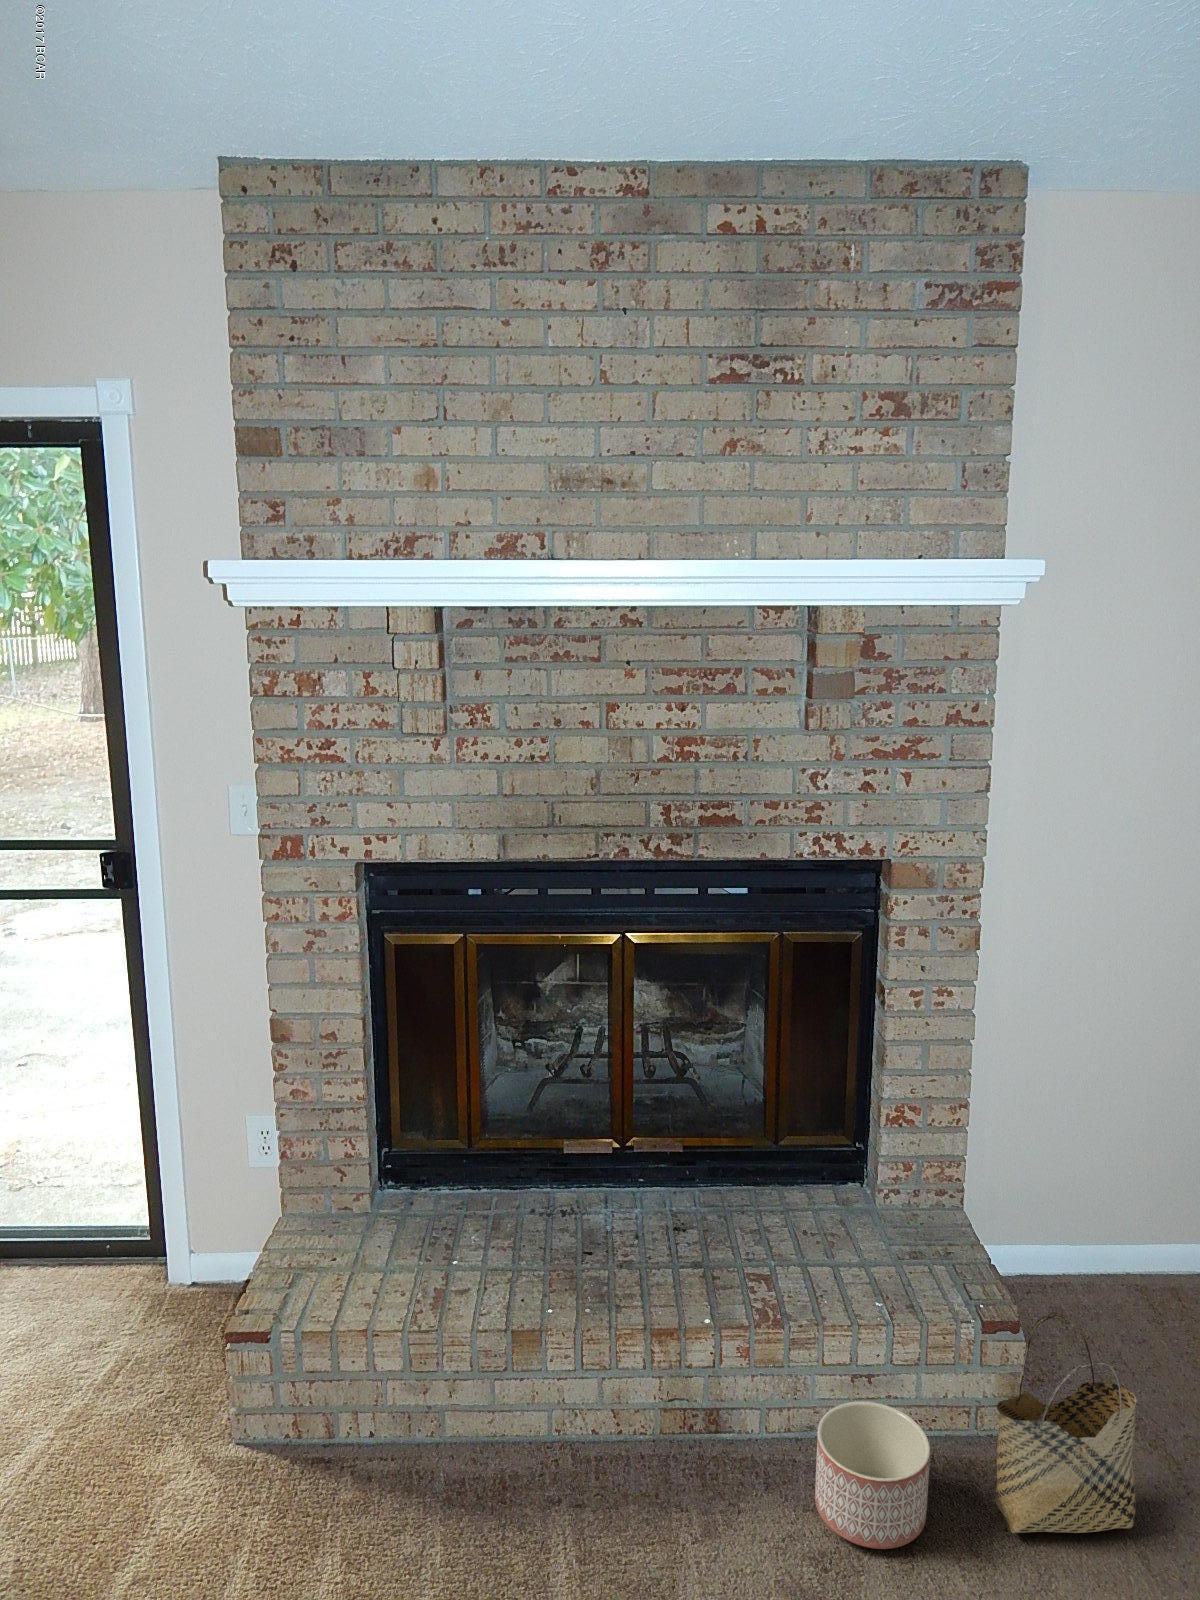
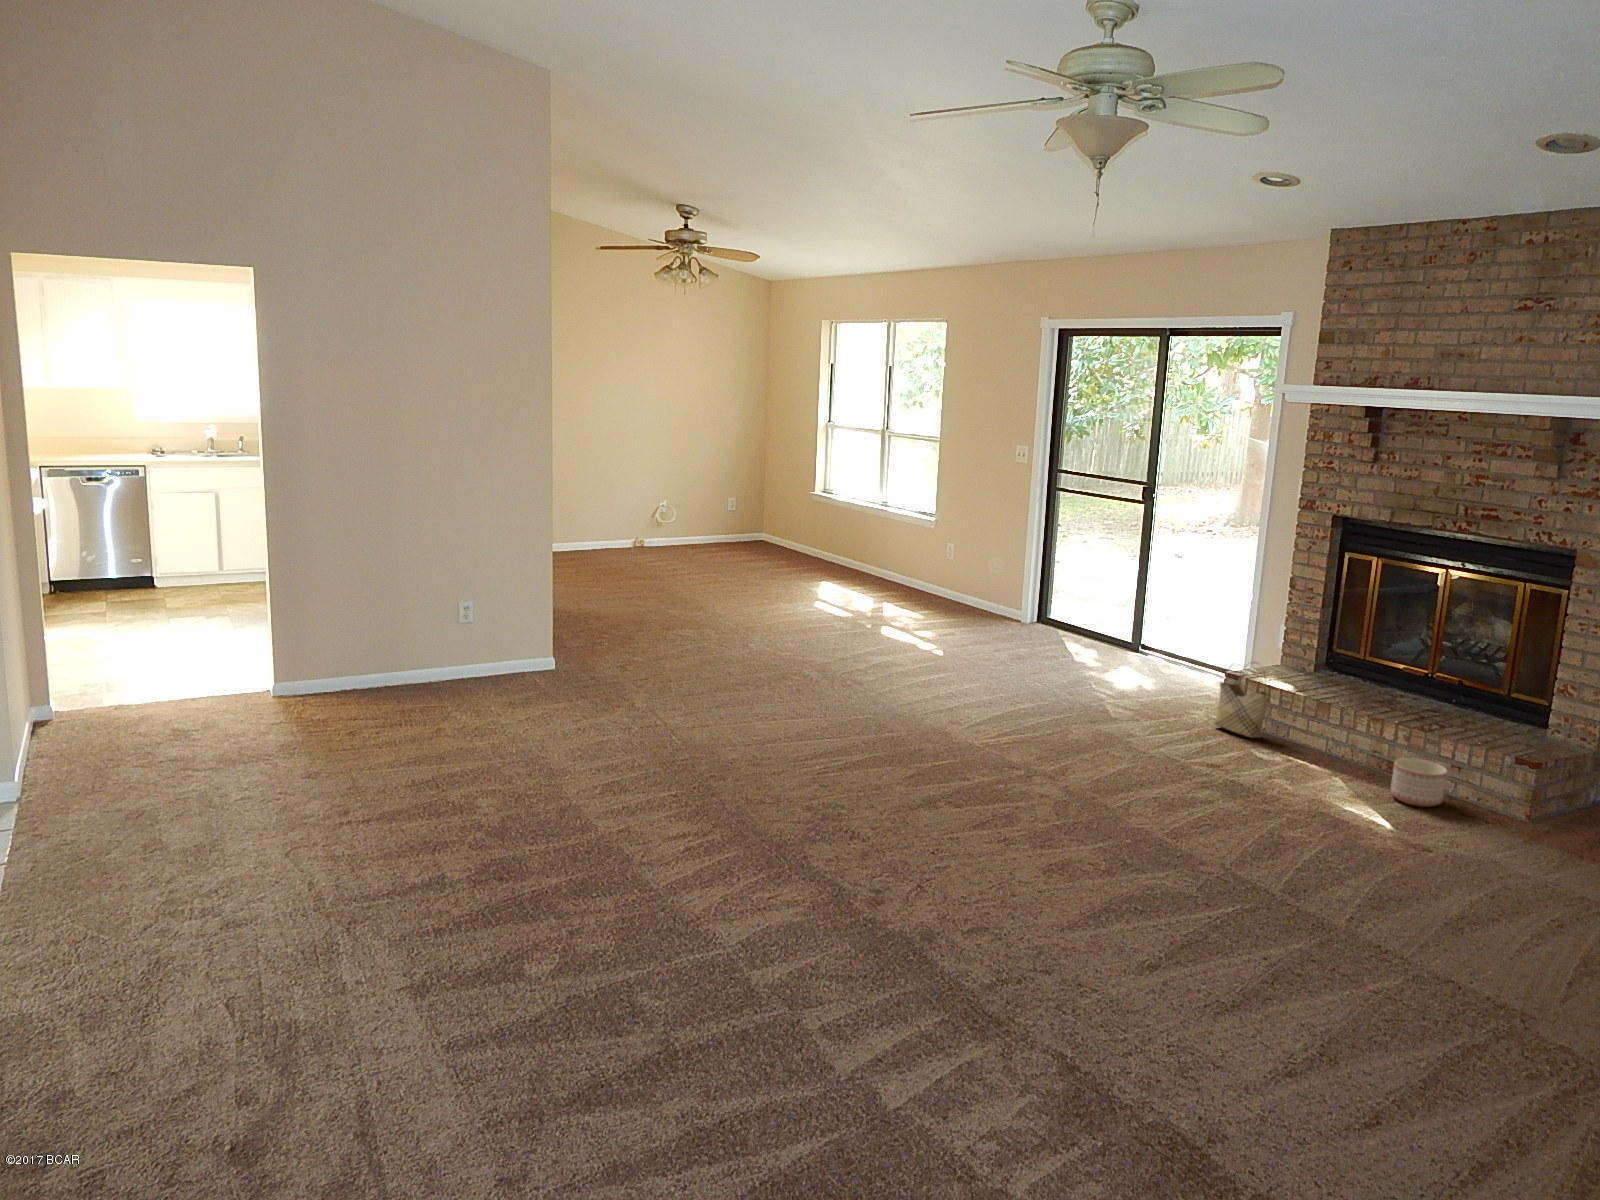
woven basket: present [994,1313,1137,1534] -> present [1214,668,1270,738]

